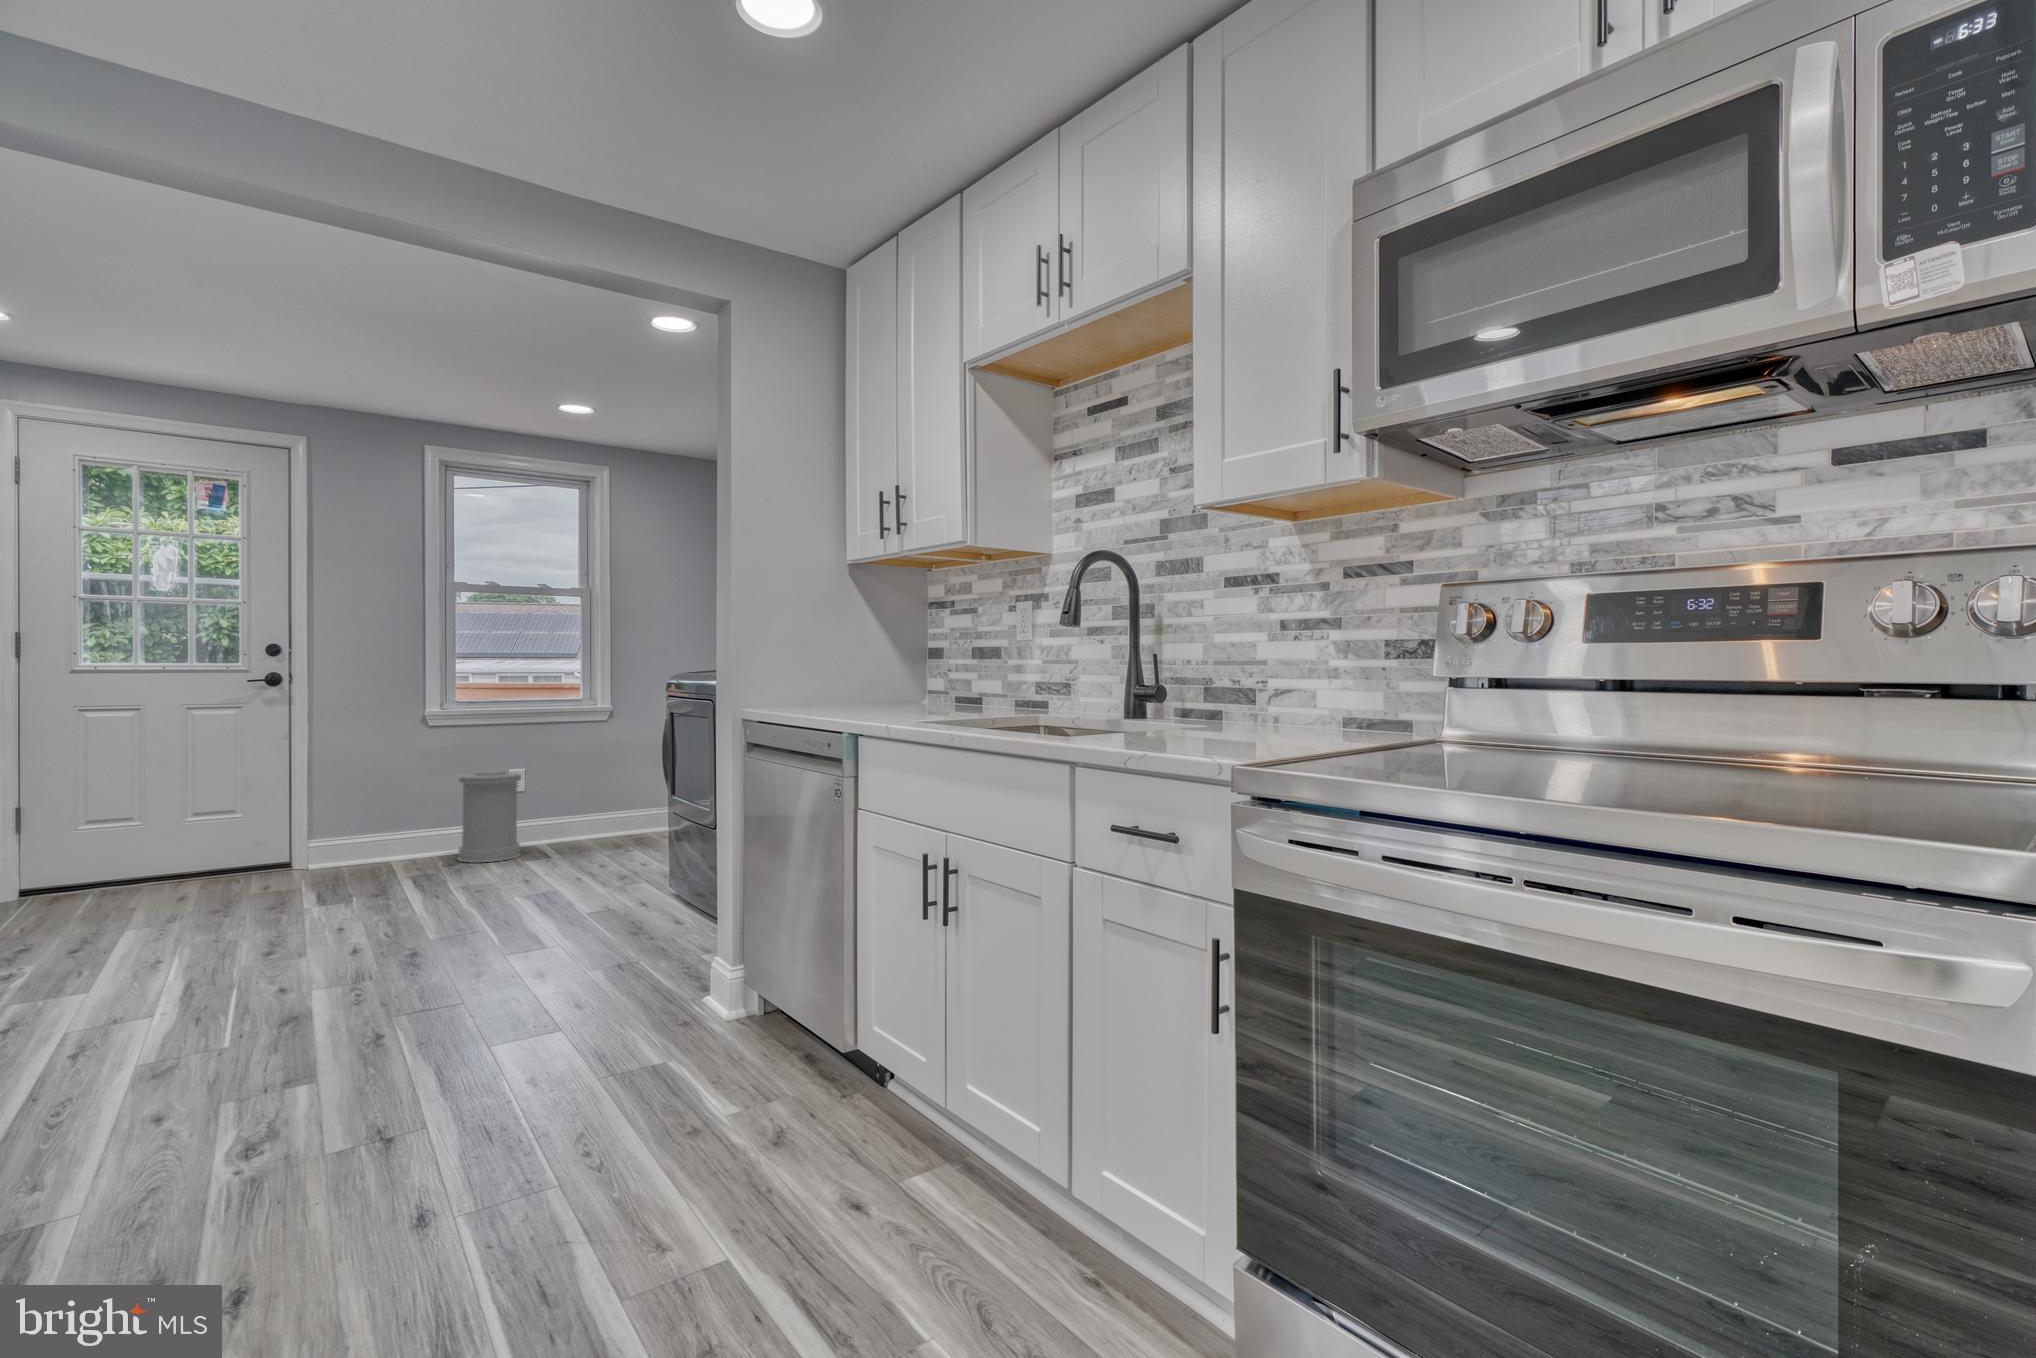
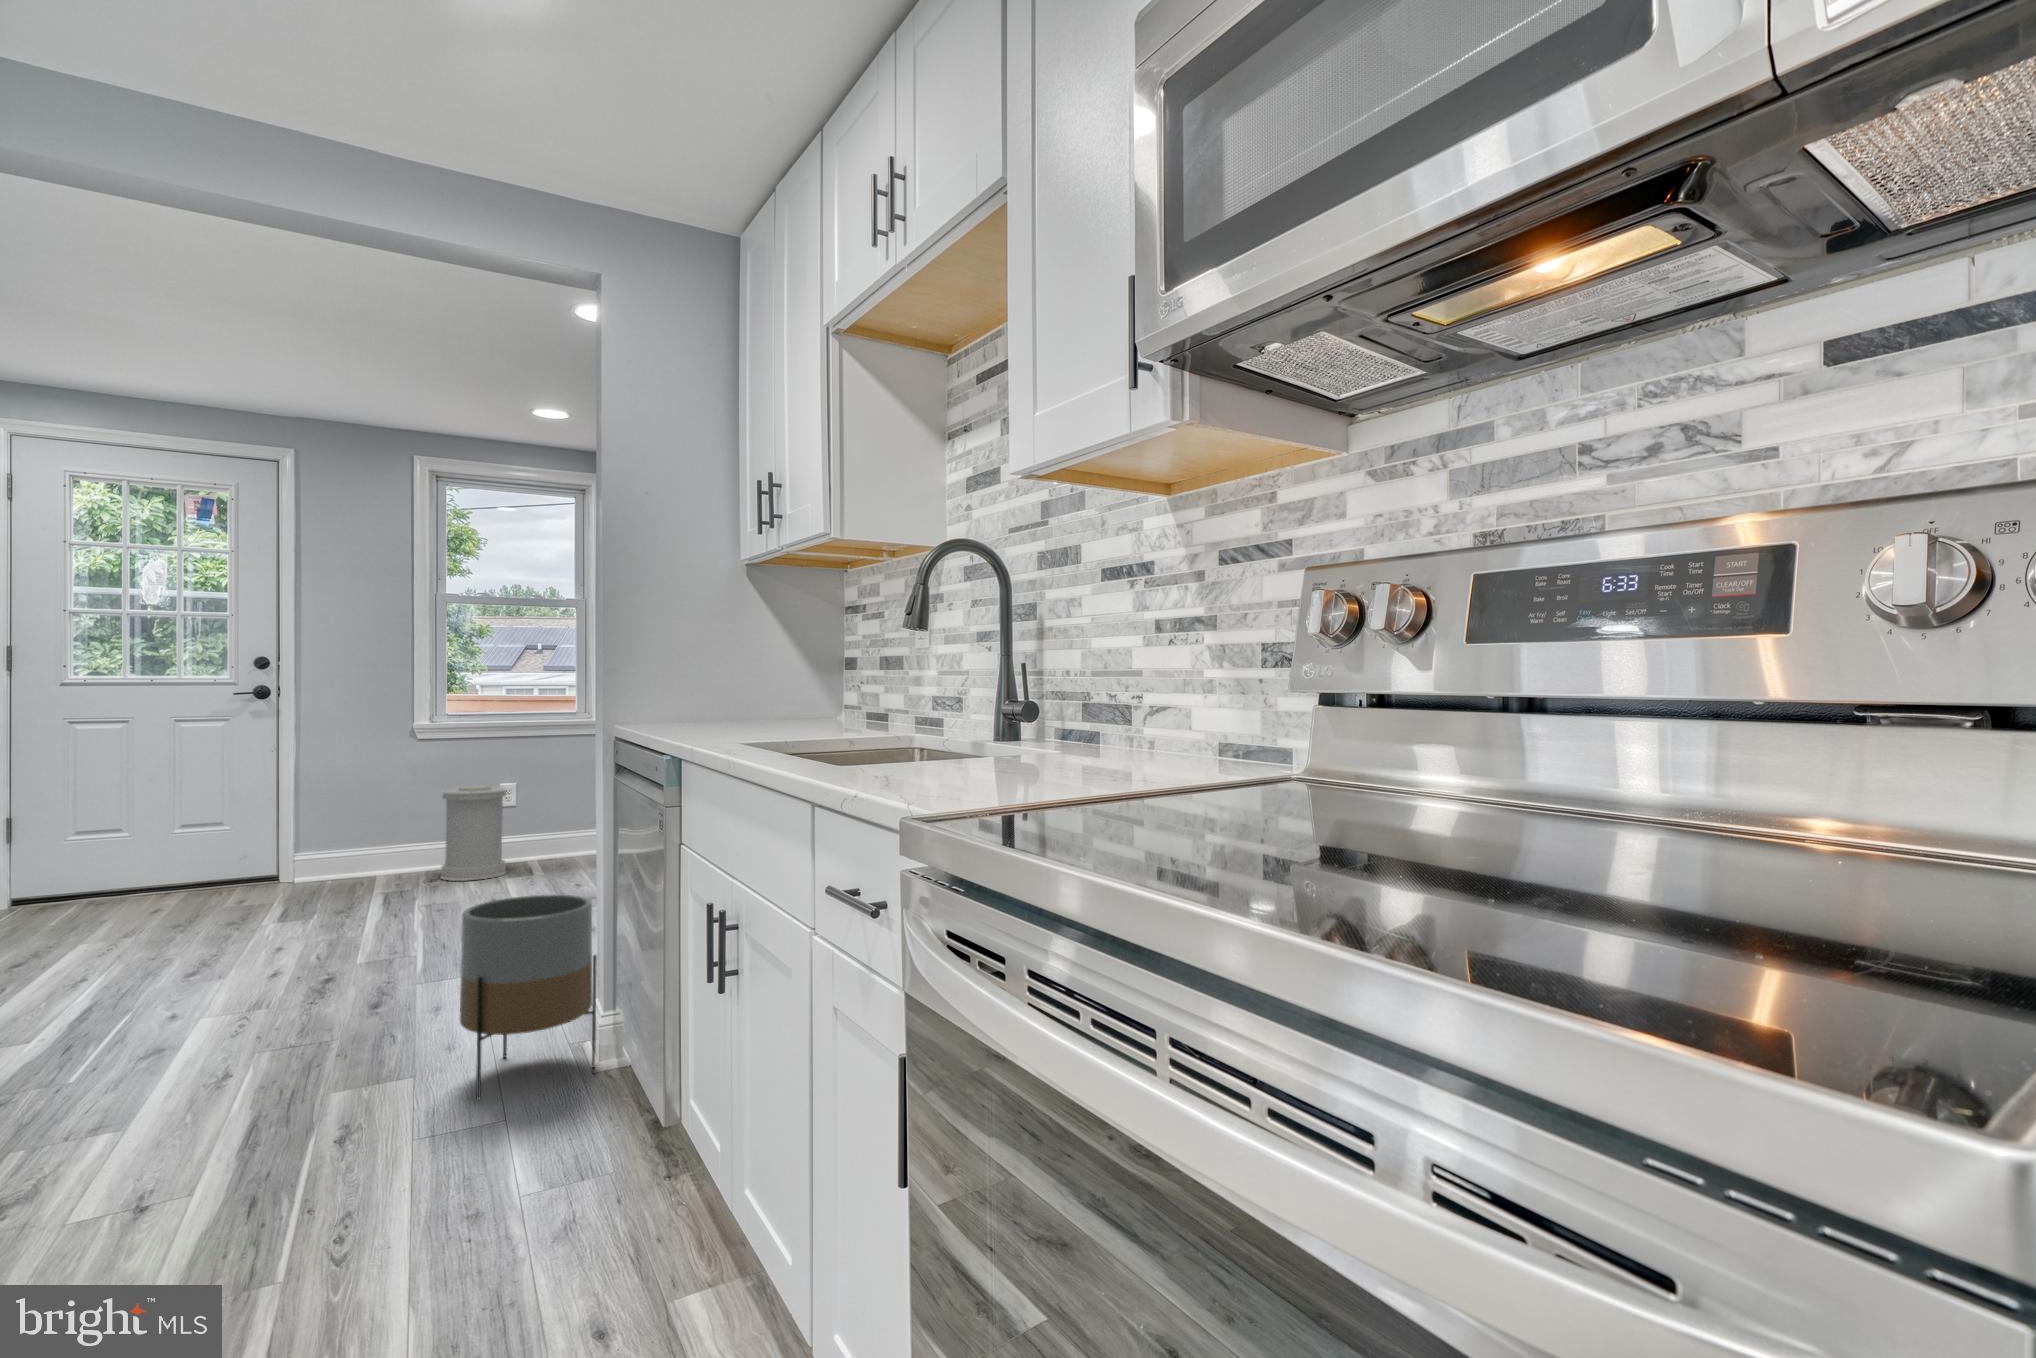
planter: none [605,861,722,1042] -> present [460,895,597,1099]

